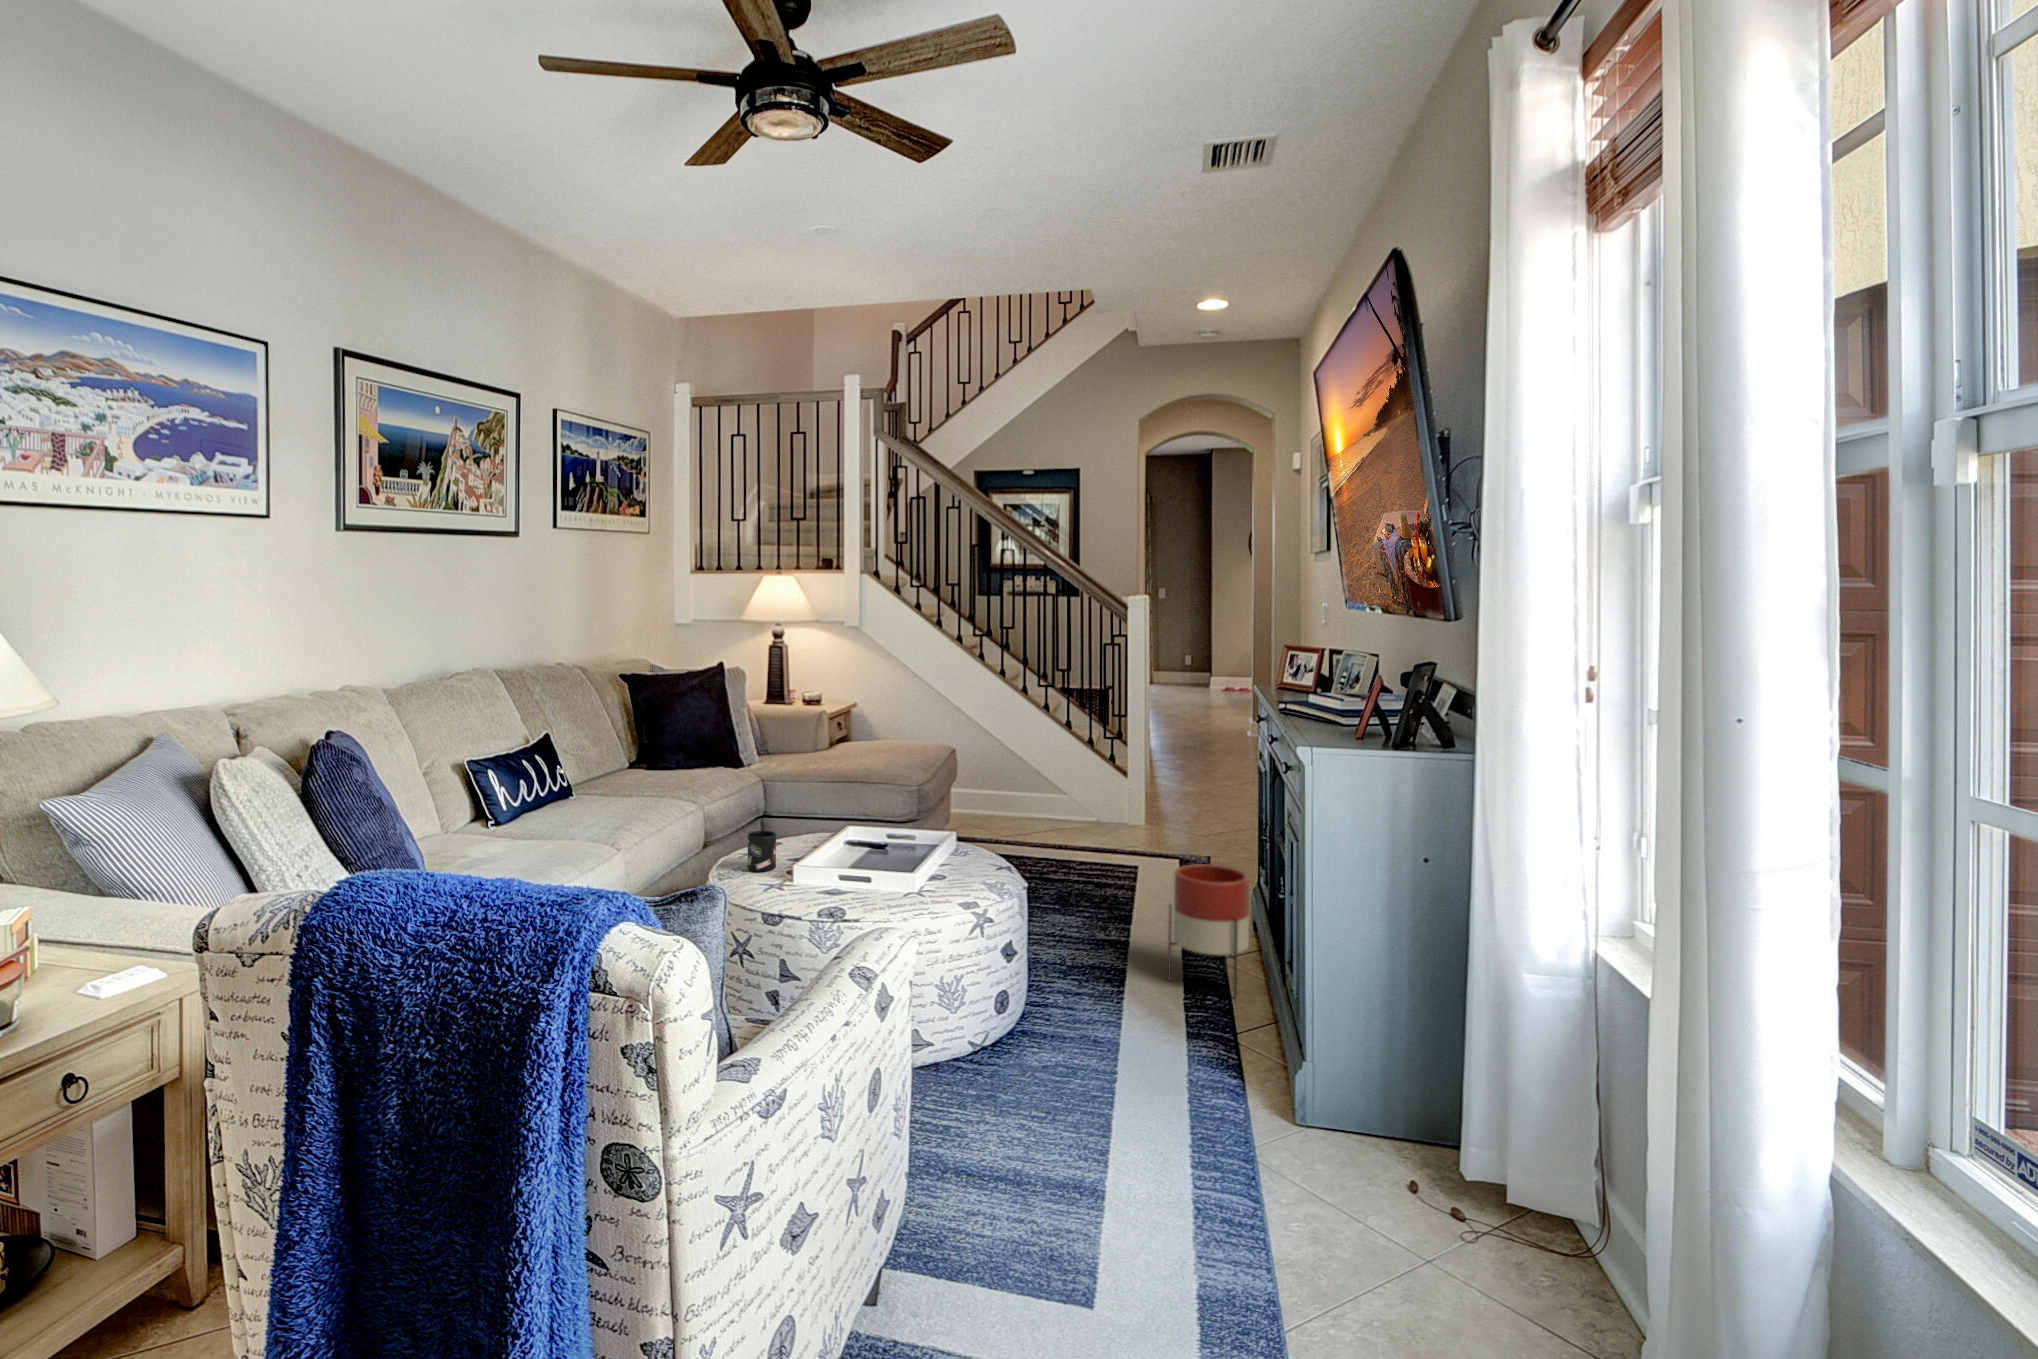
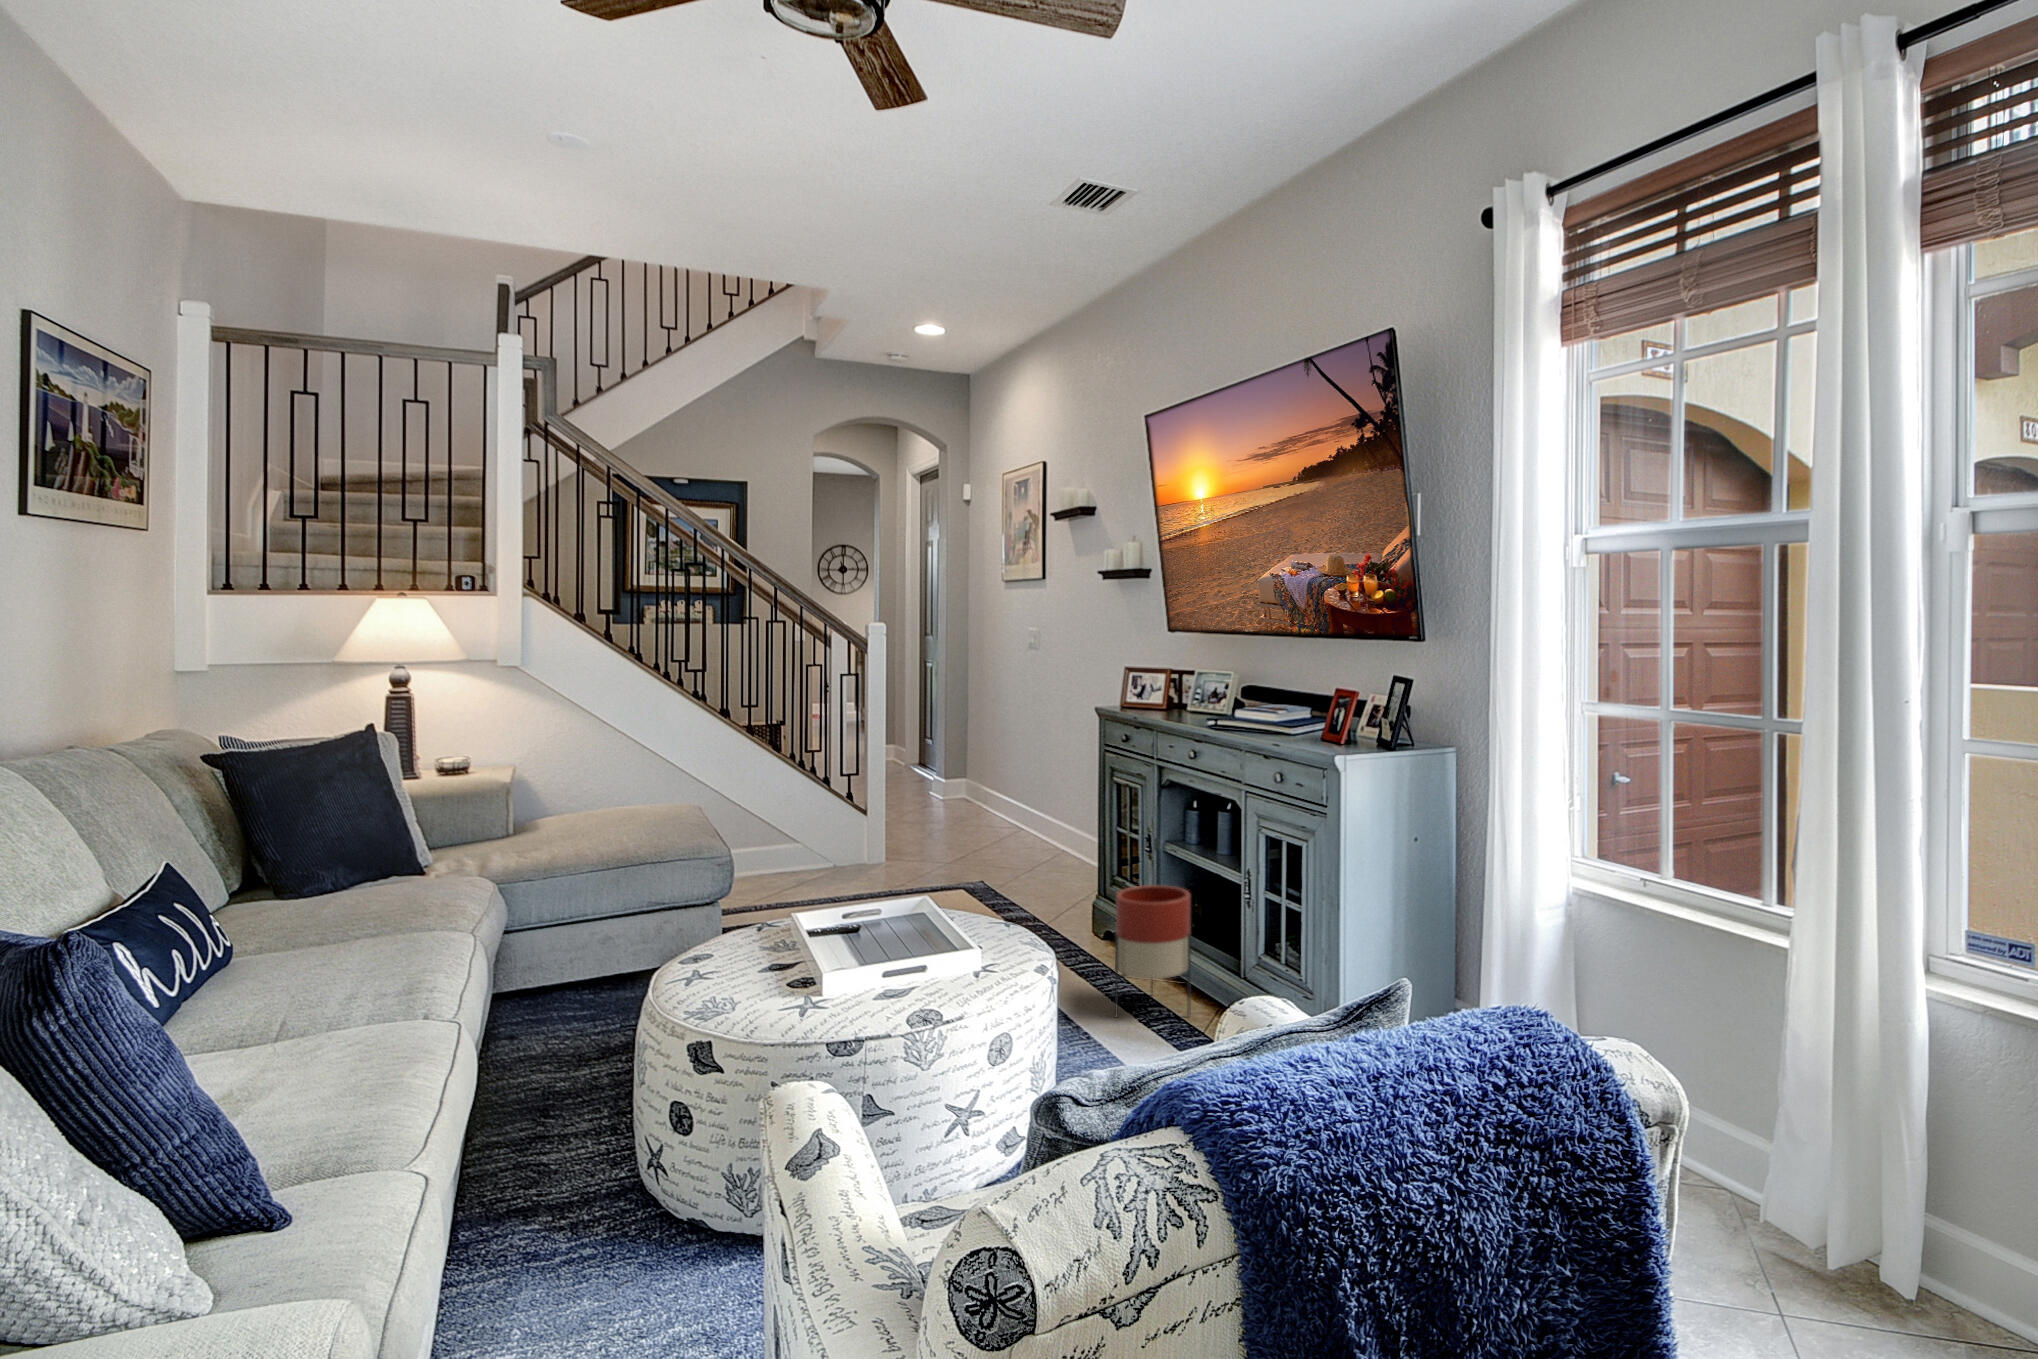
mug: present [747,831,776,871] -> none [708,936,752,996]

